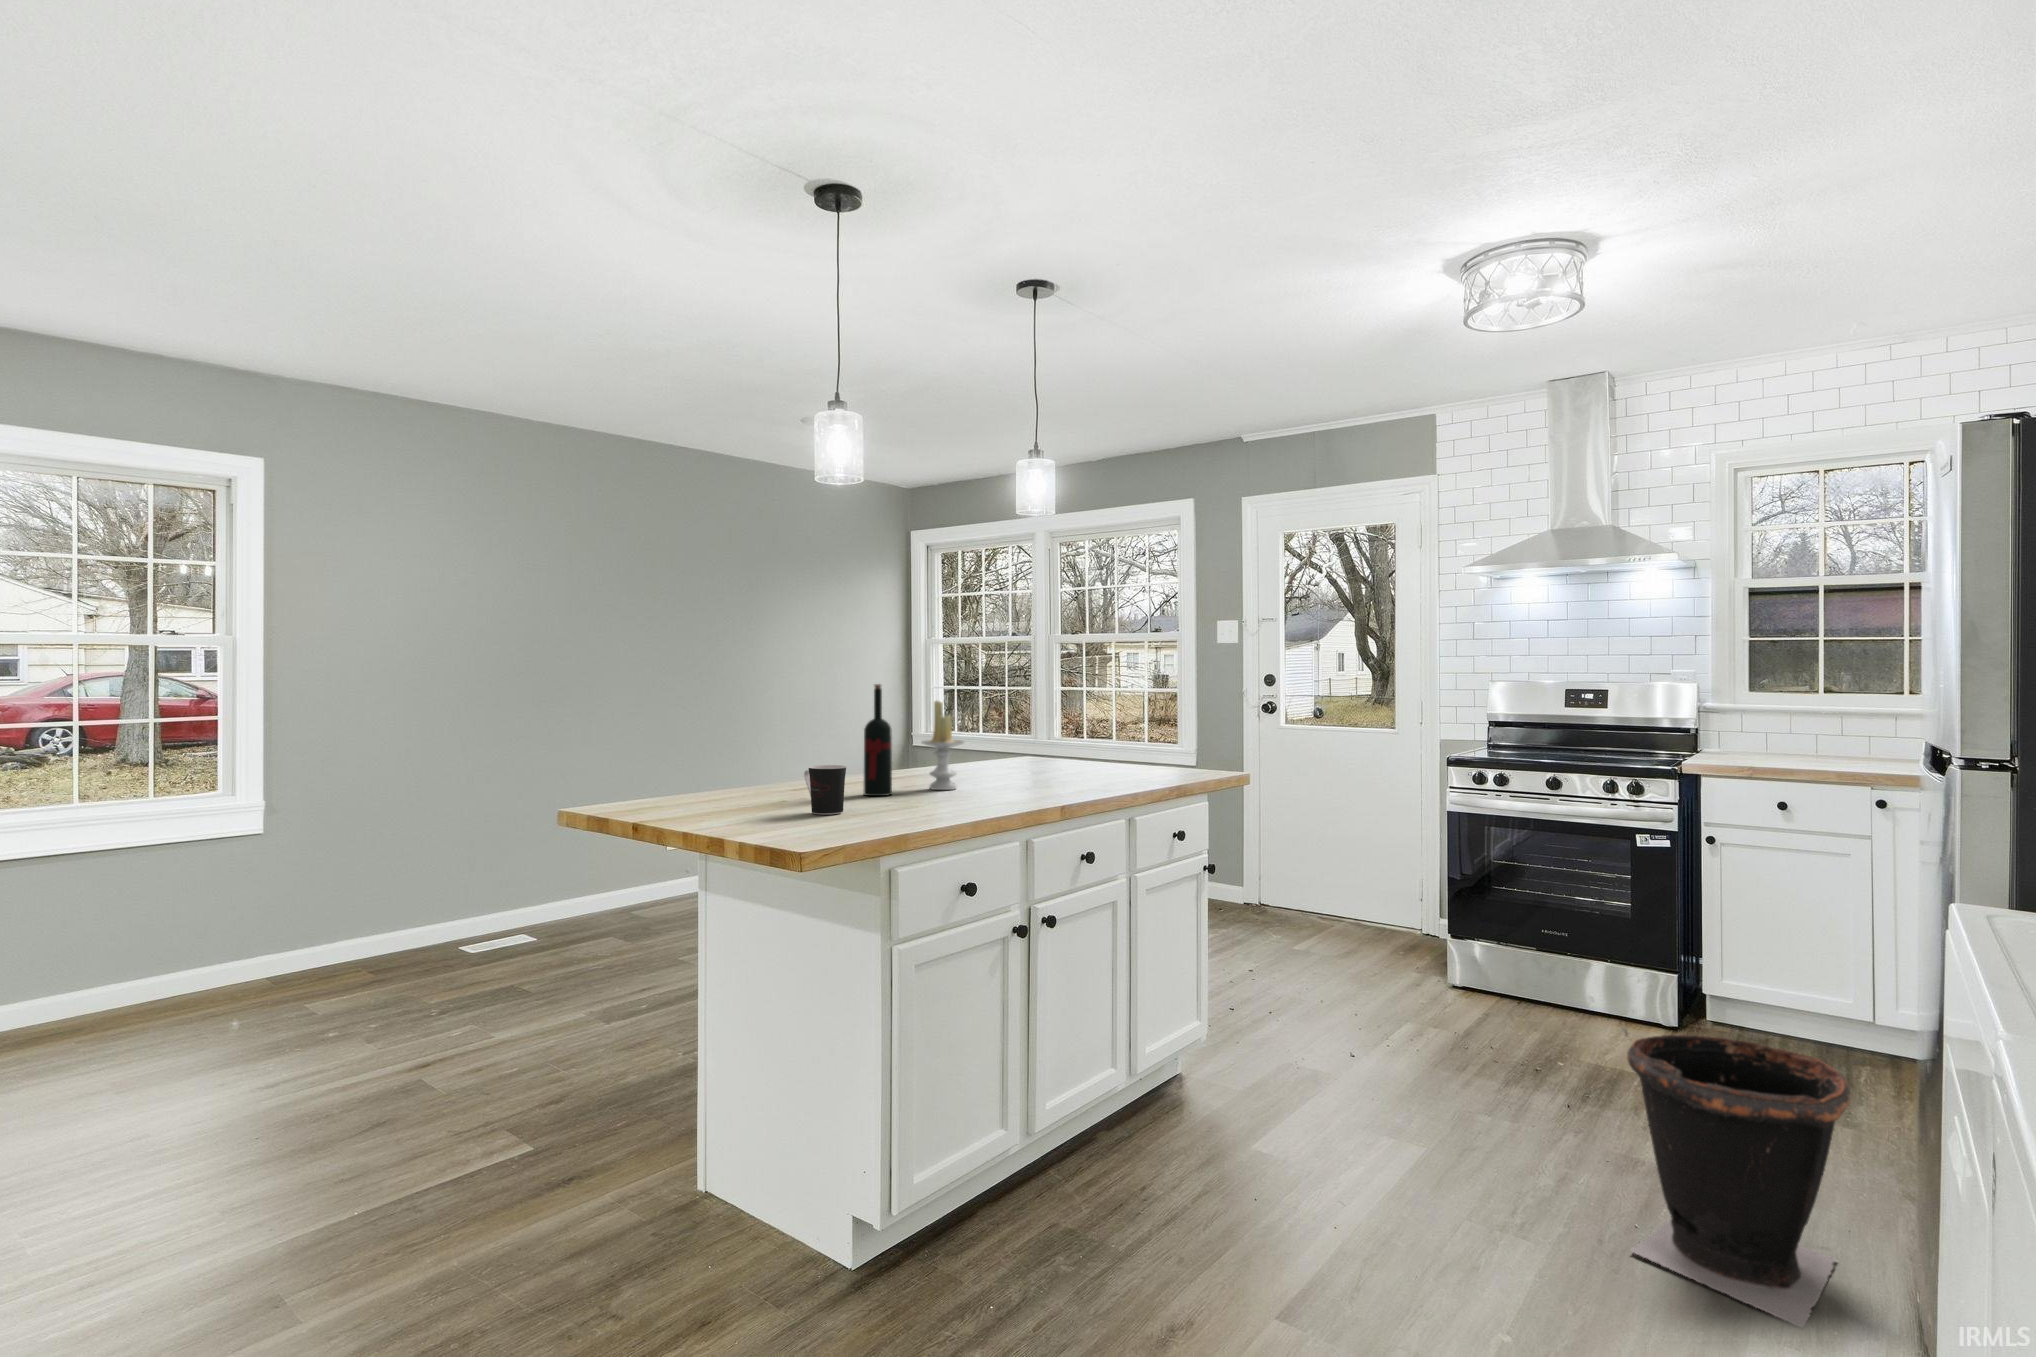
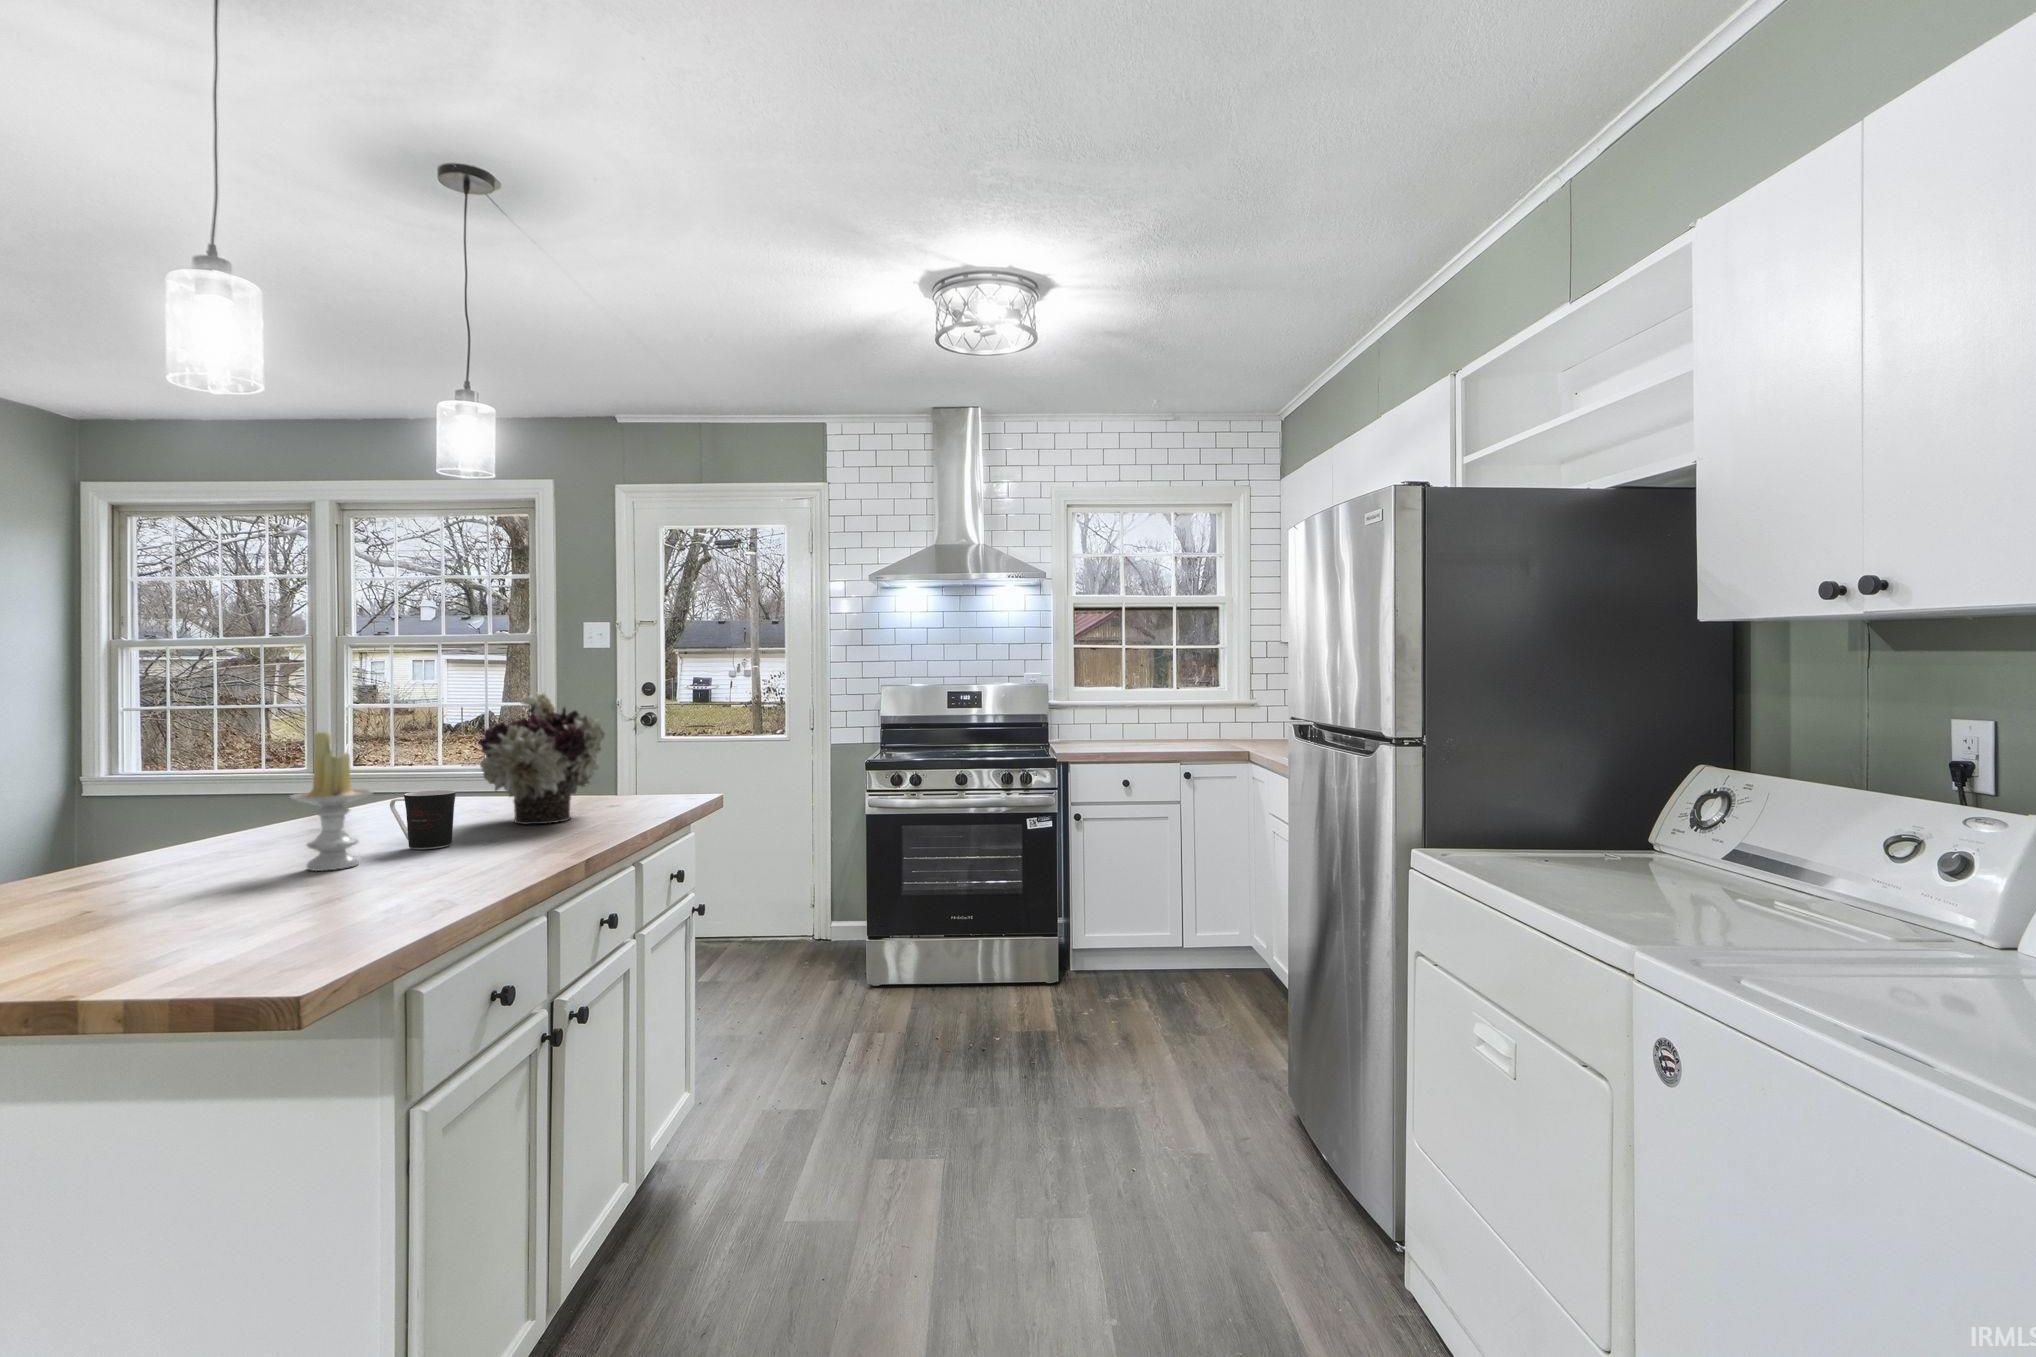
flower arrangement: none [1044,678,1137,778] -> present [478,692,605,824]
wine bottle: present [864,684,892,796] -> none [186,709,249,899]
coffee cup: present [804,765,846,815] -> present [390,790,456,849]
waste bin: present [1623,1028,1850,1328] -> none [1147,988,1312,1223]

